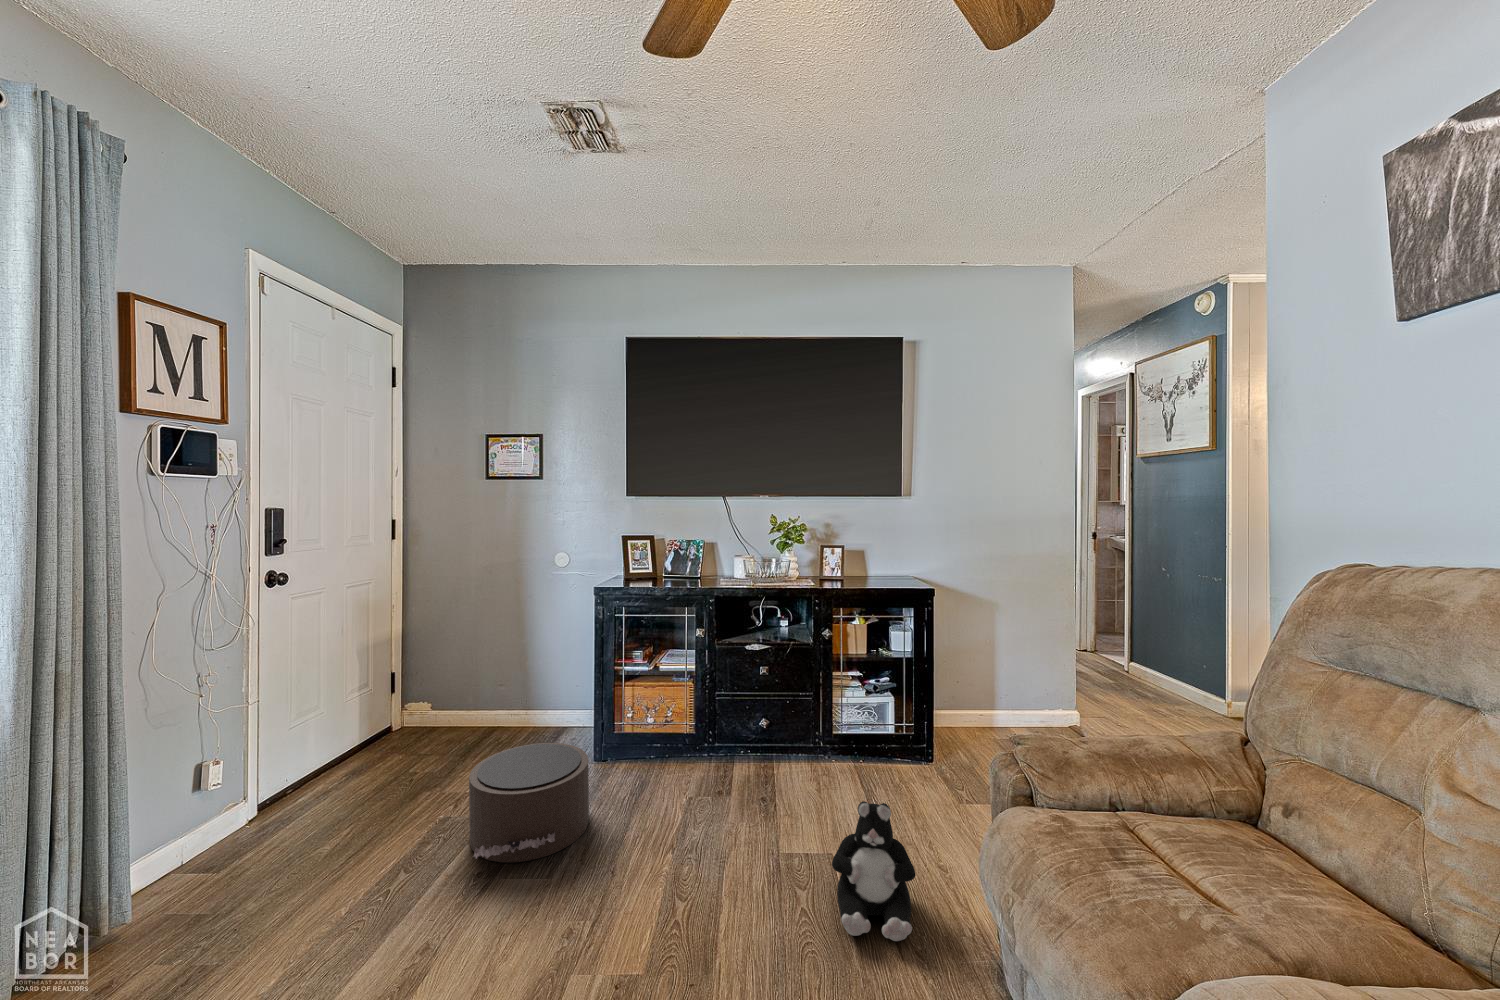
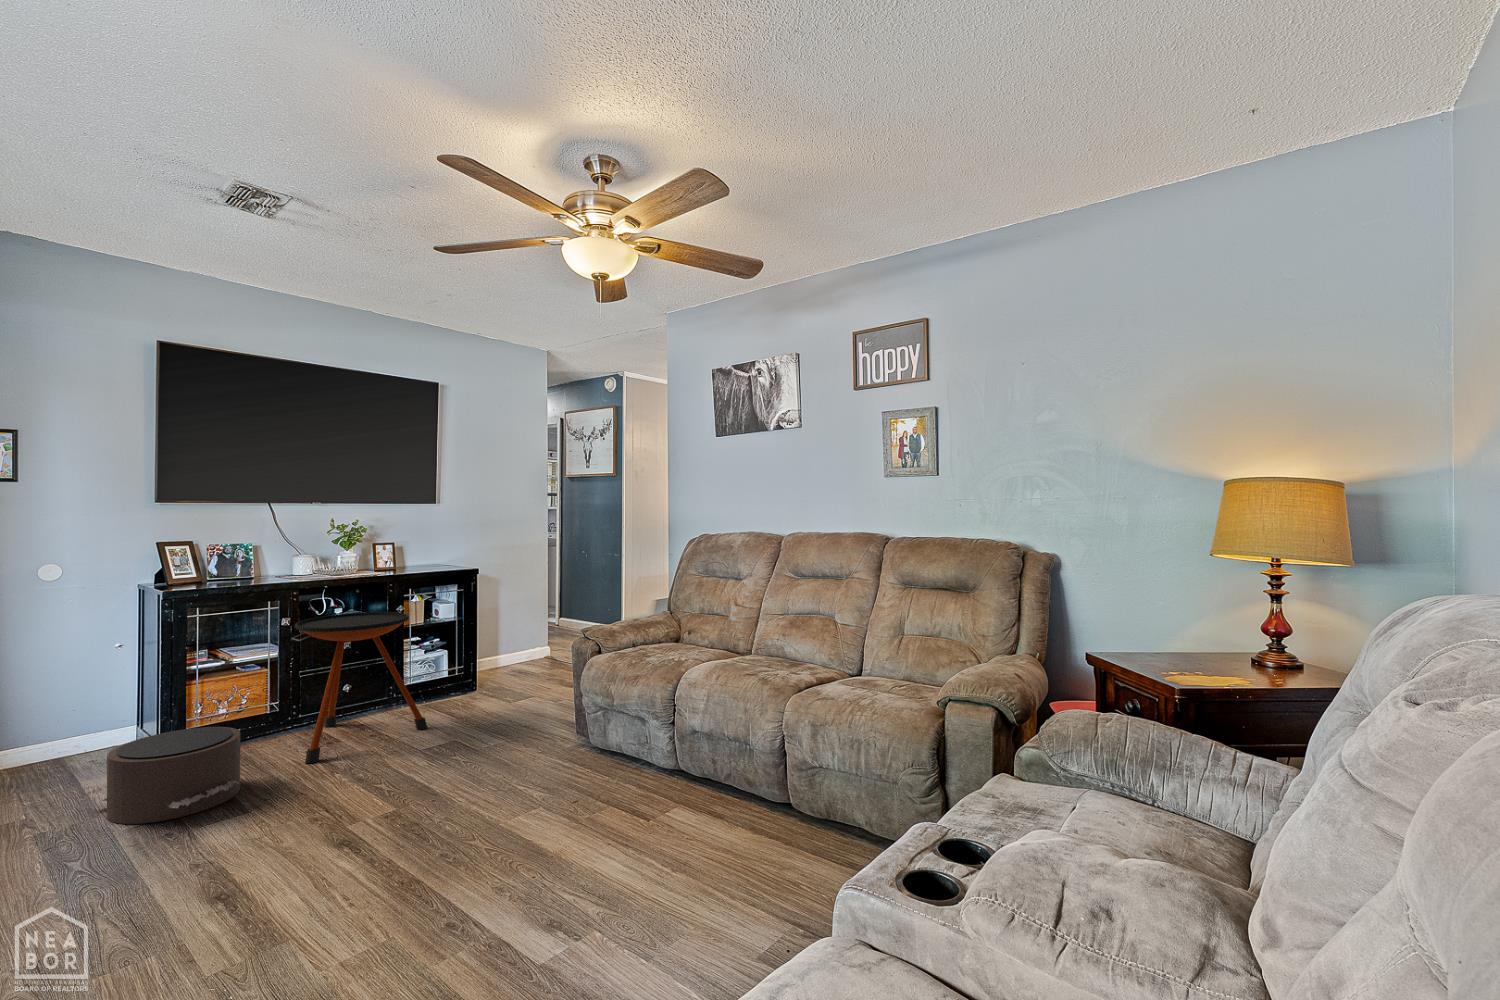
side table: none [661,634,820,827] -> present [292,612,427,763]
plush toy: present [832,801,916,941] -> none [473,680,531,749]

